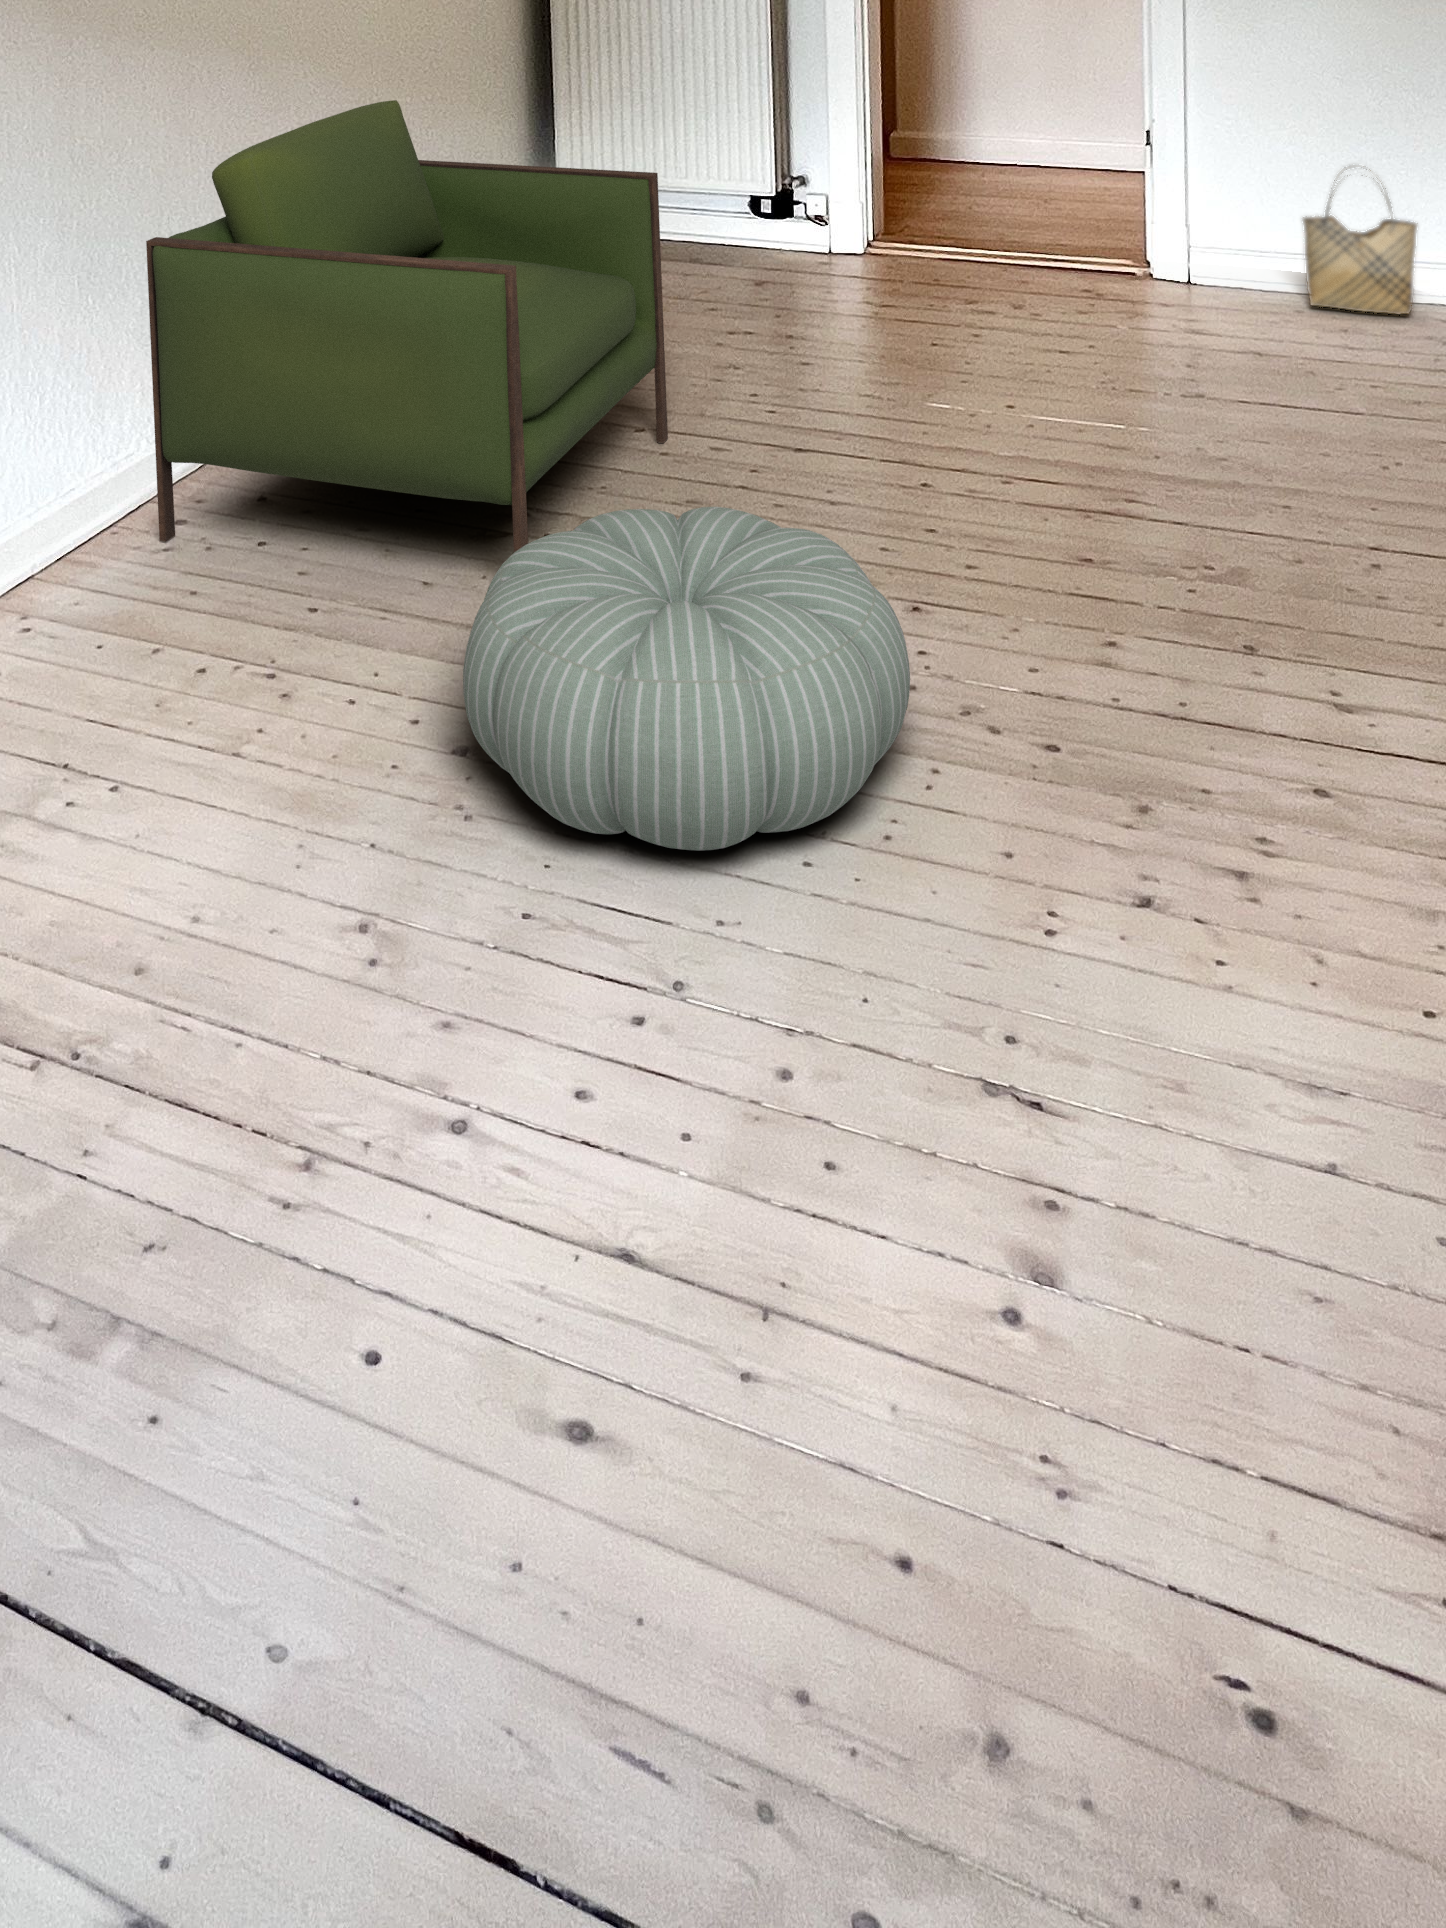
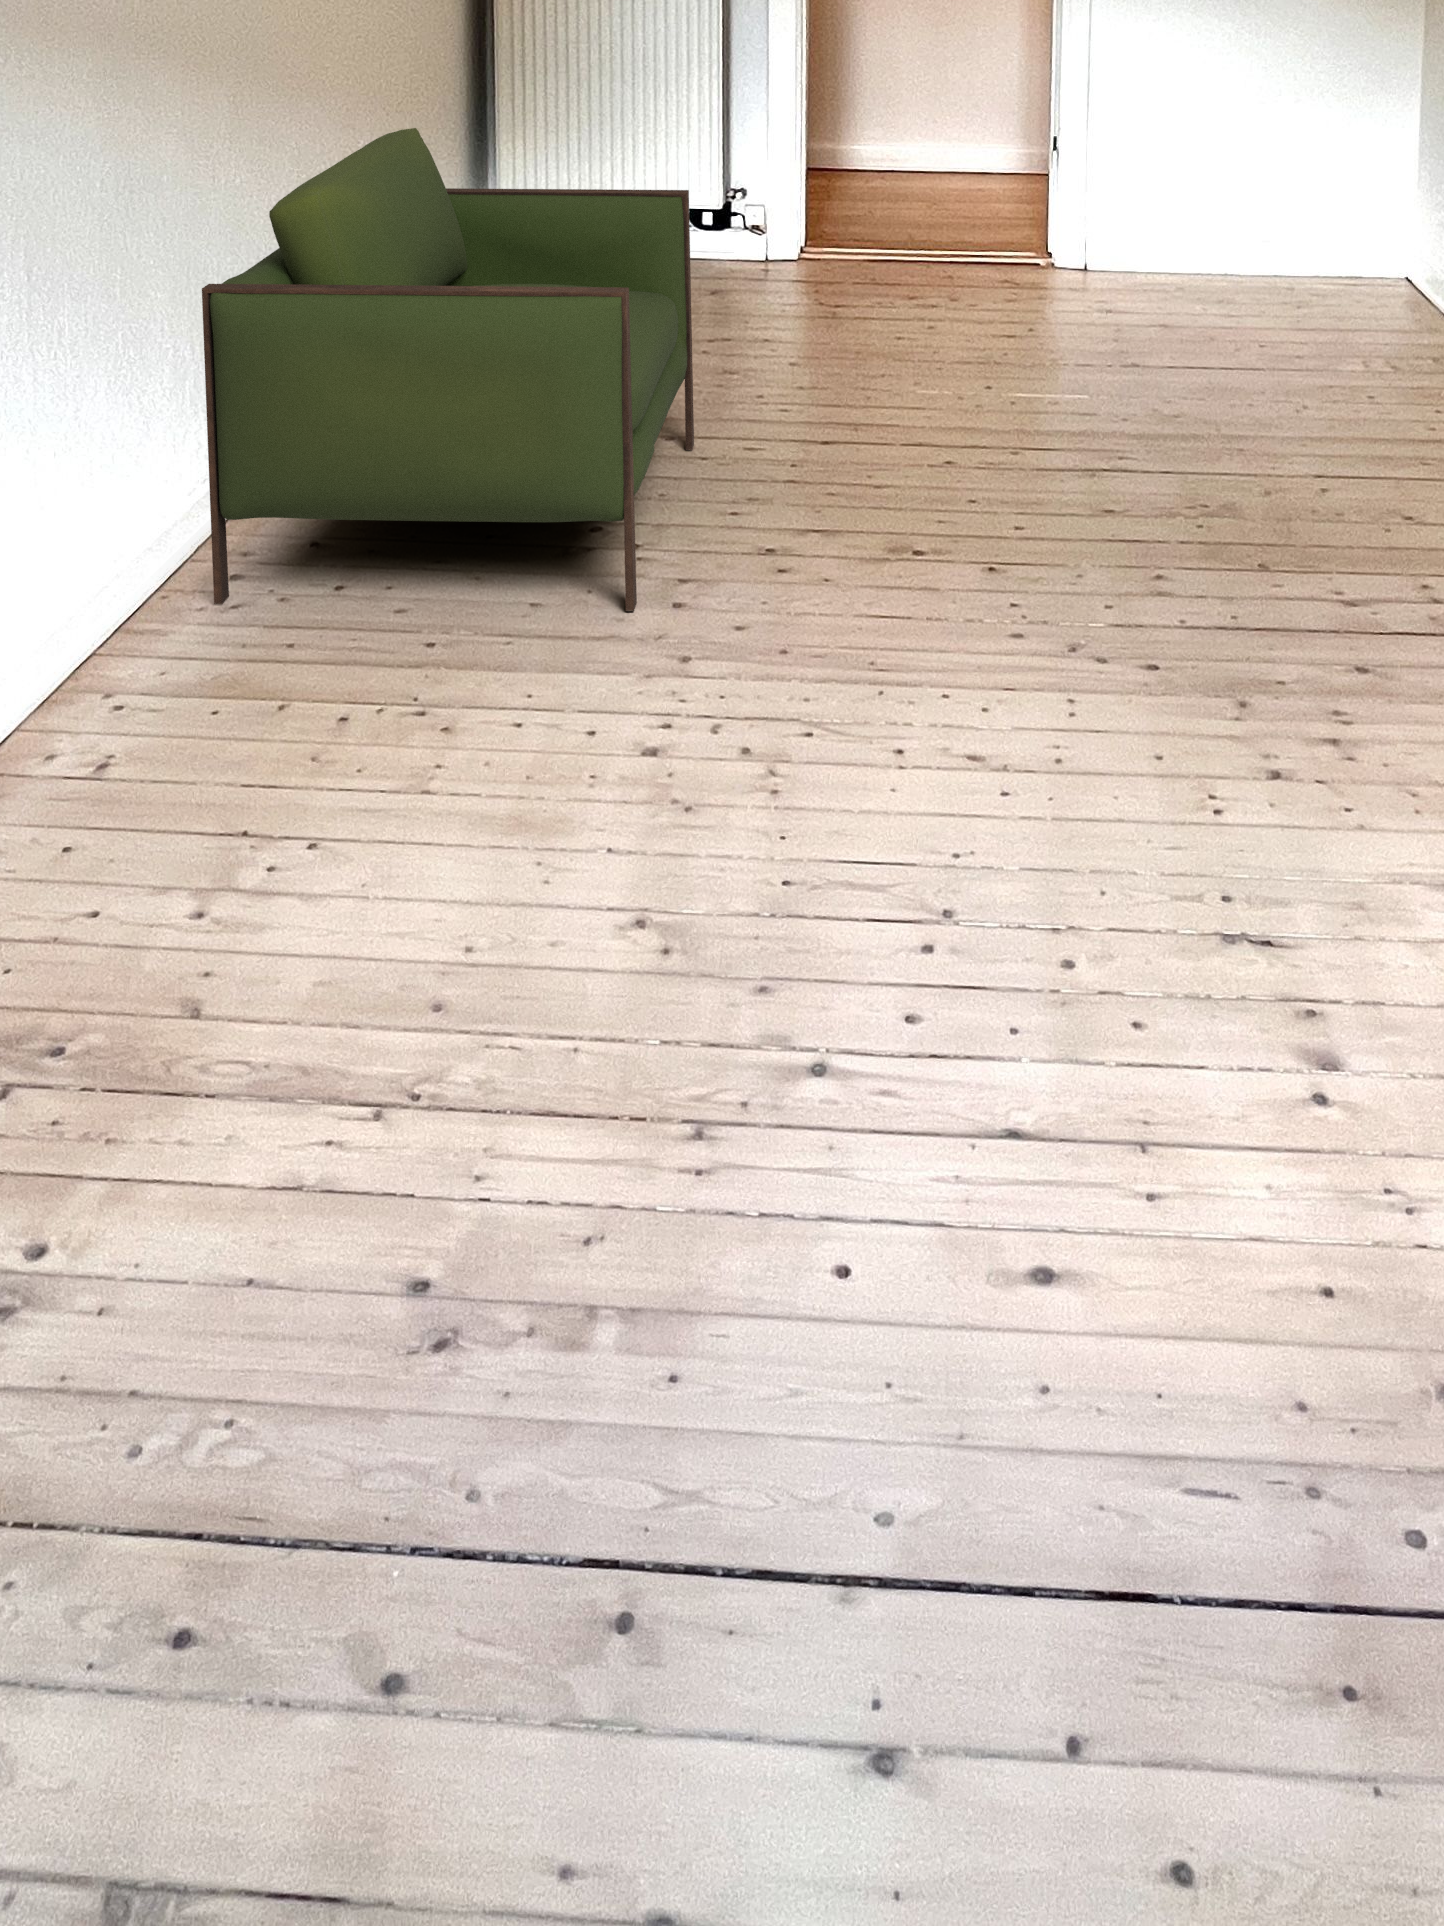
woven basket: present [1303,169,1417,315] -> none [1184,155,1275,281]
pouf: present [463,507,910,851] -> none [651,498,1054,804]

